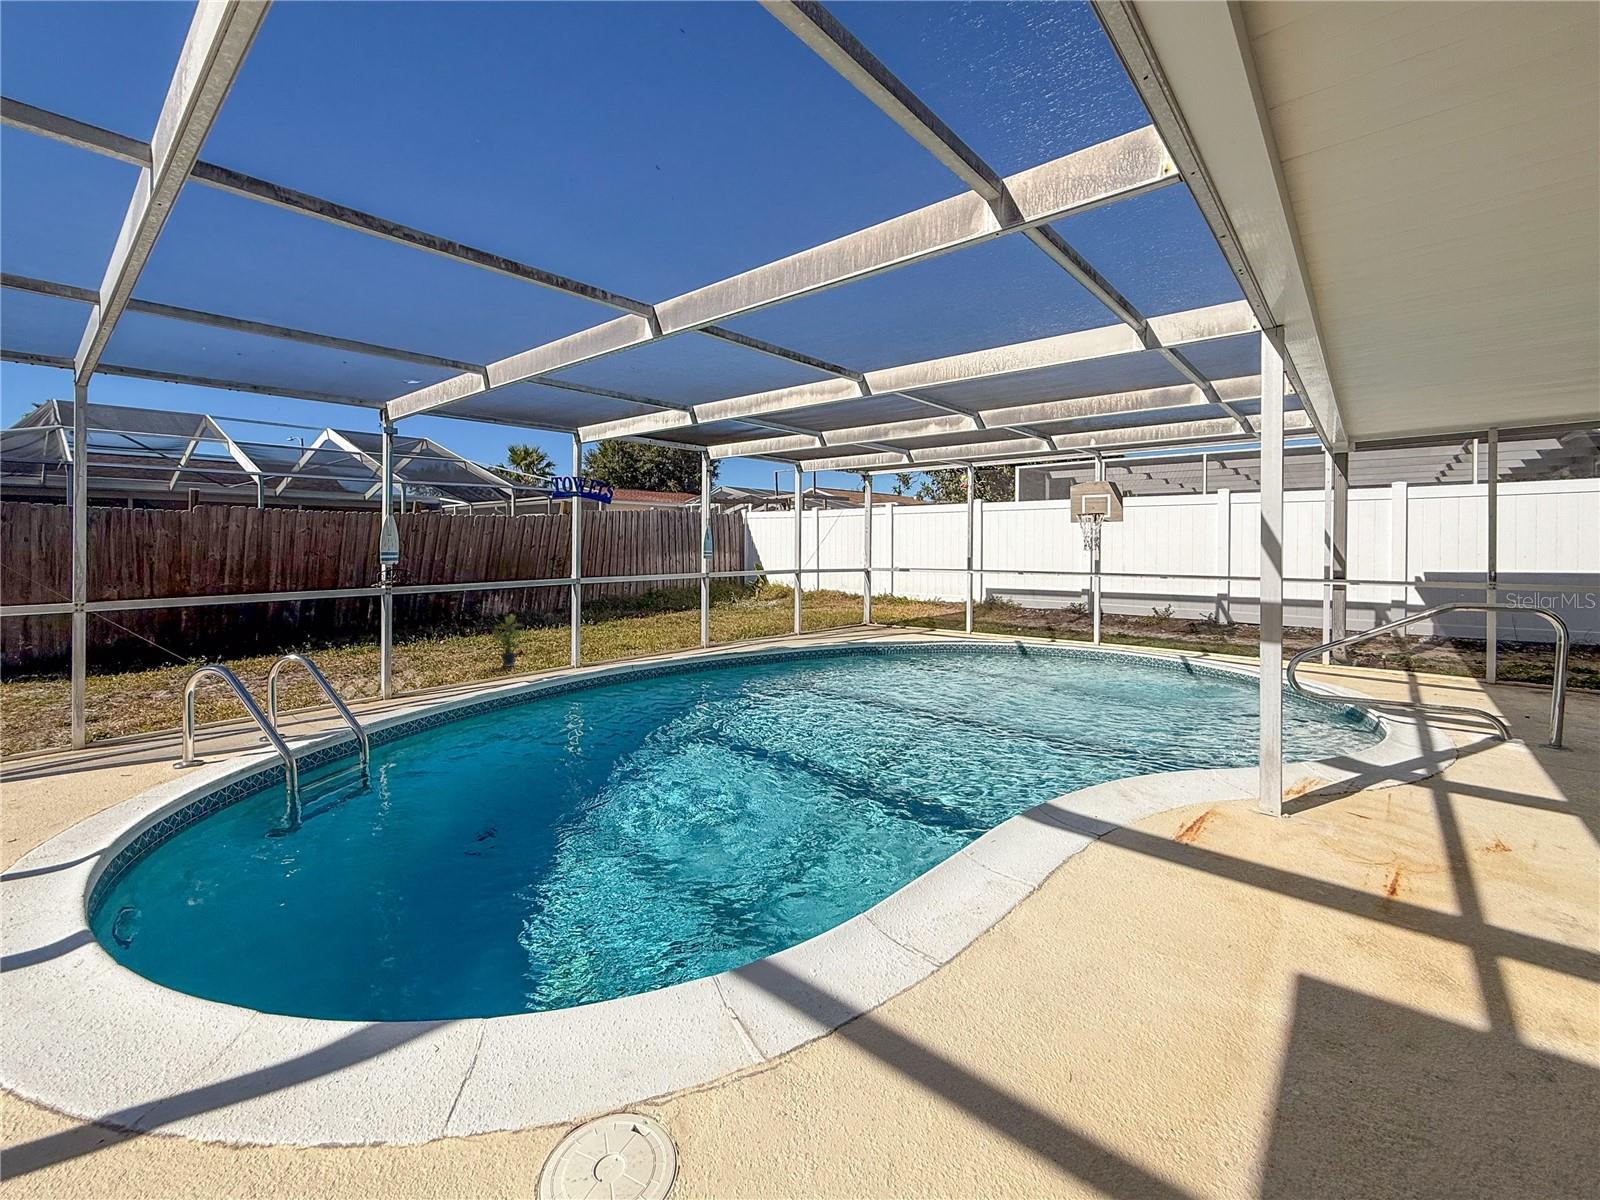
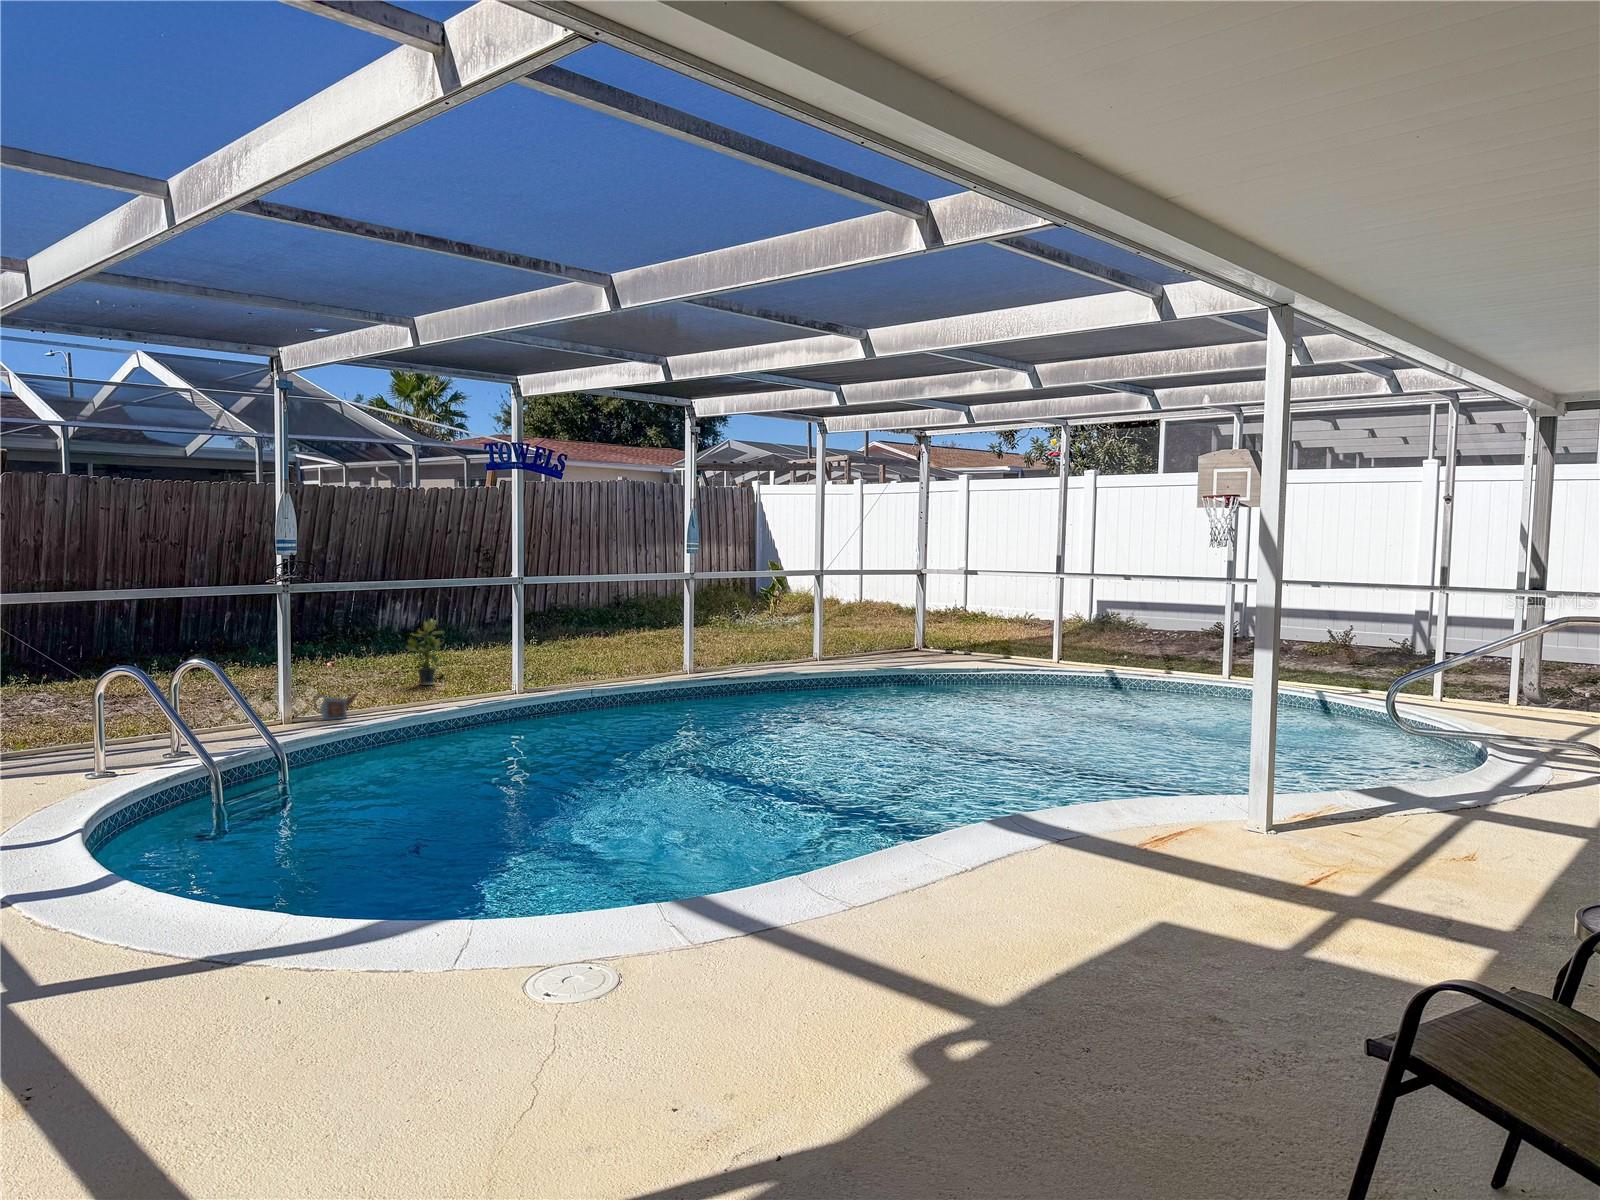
watering can: none [401,682,443,707] -> present [313,693,358,720]

